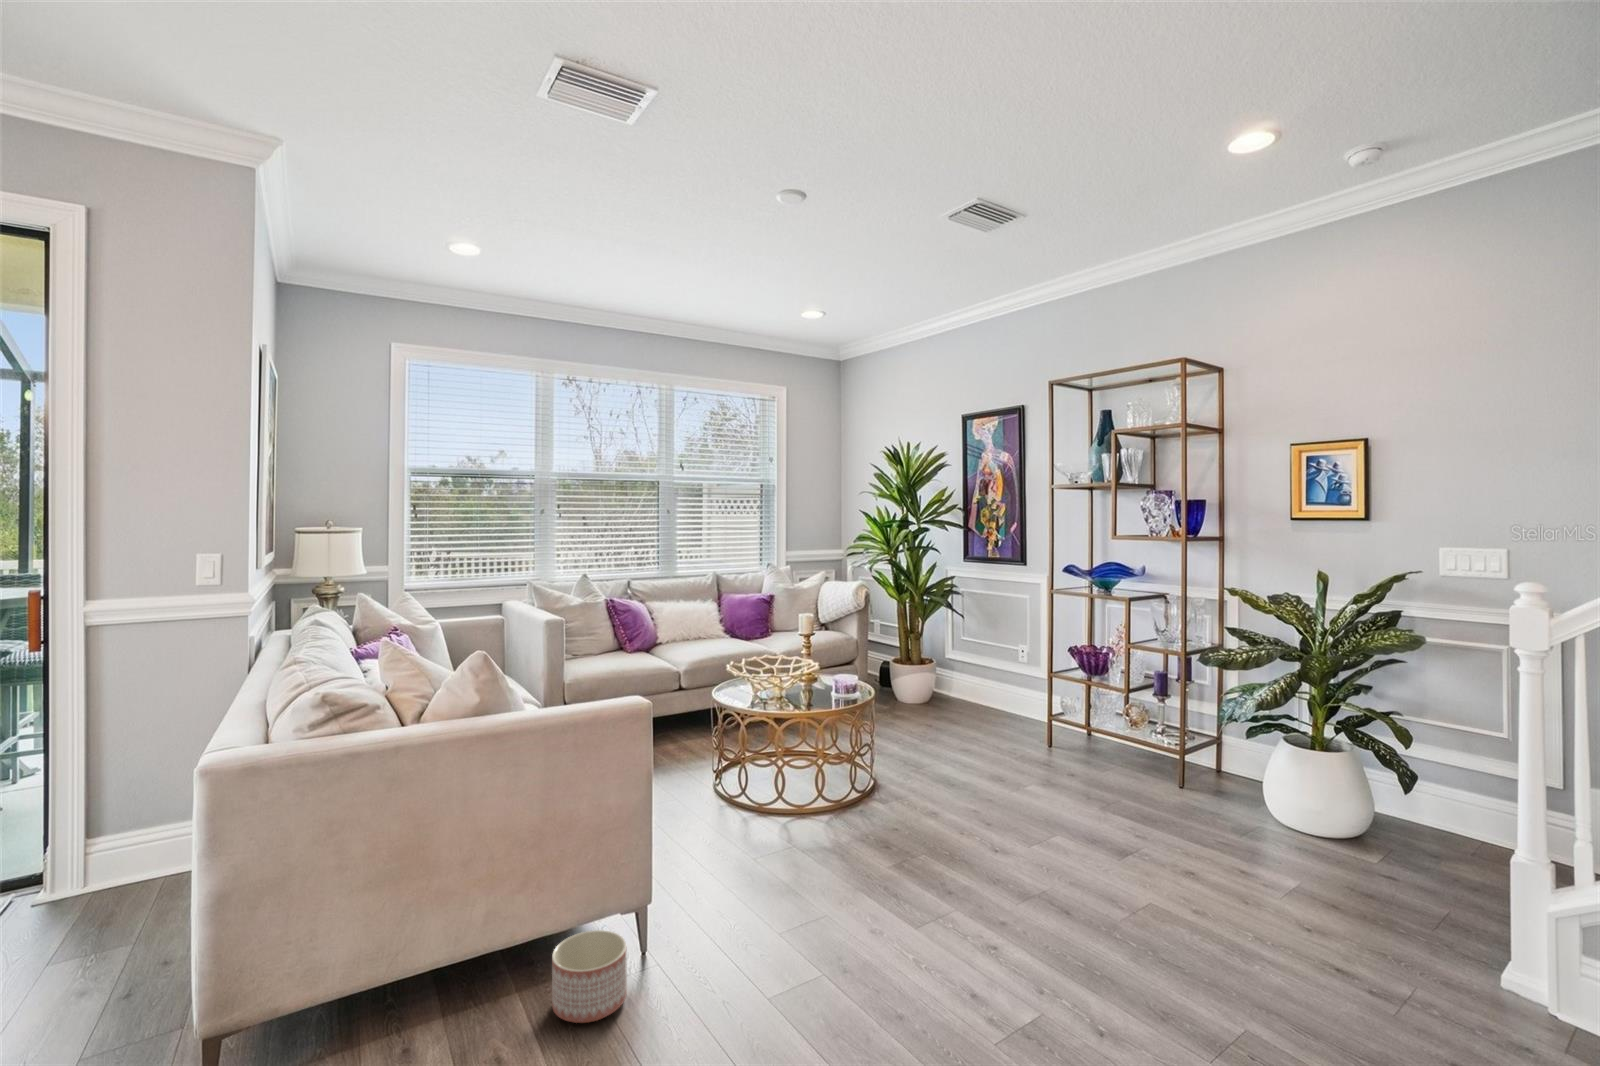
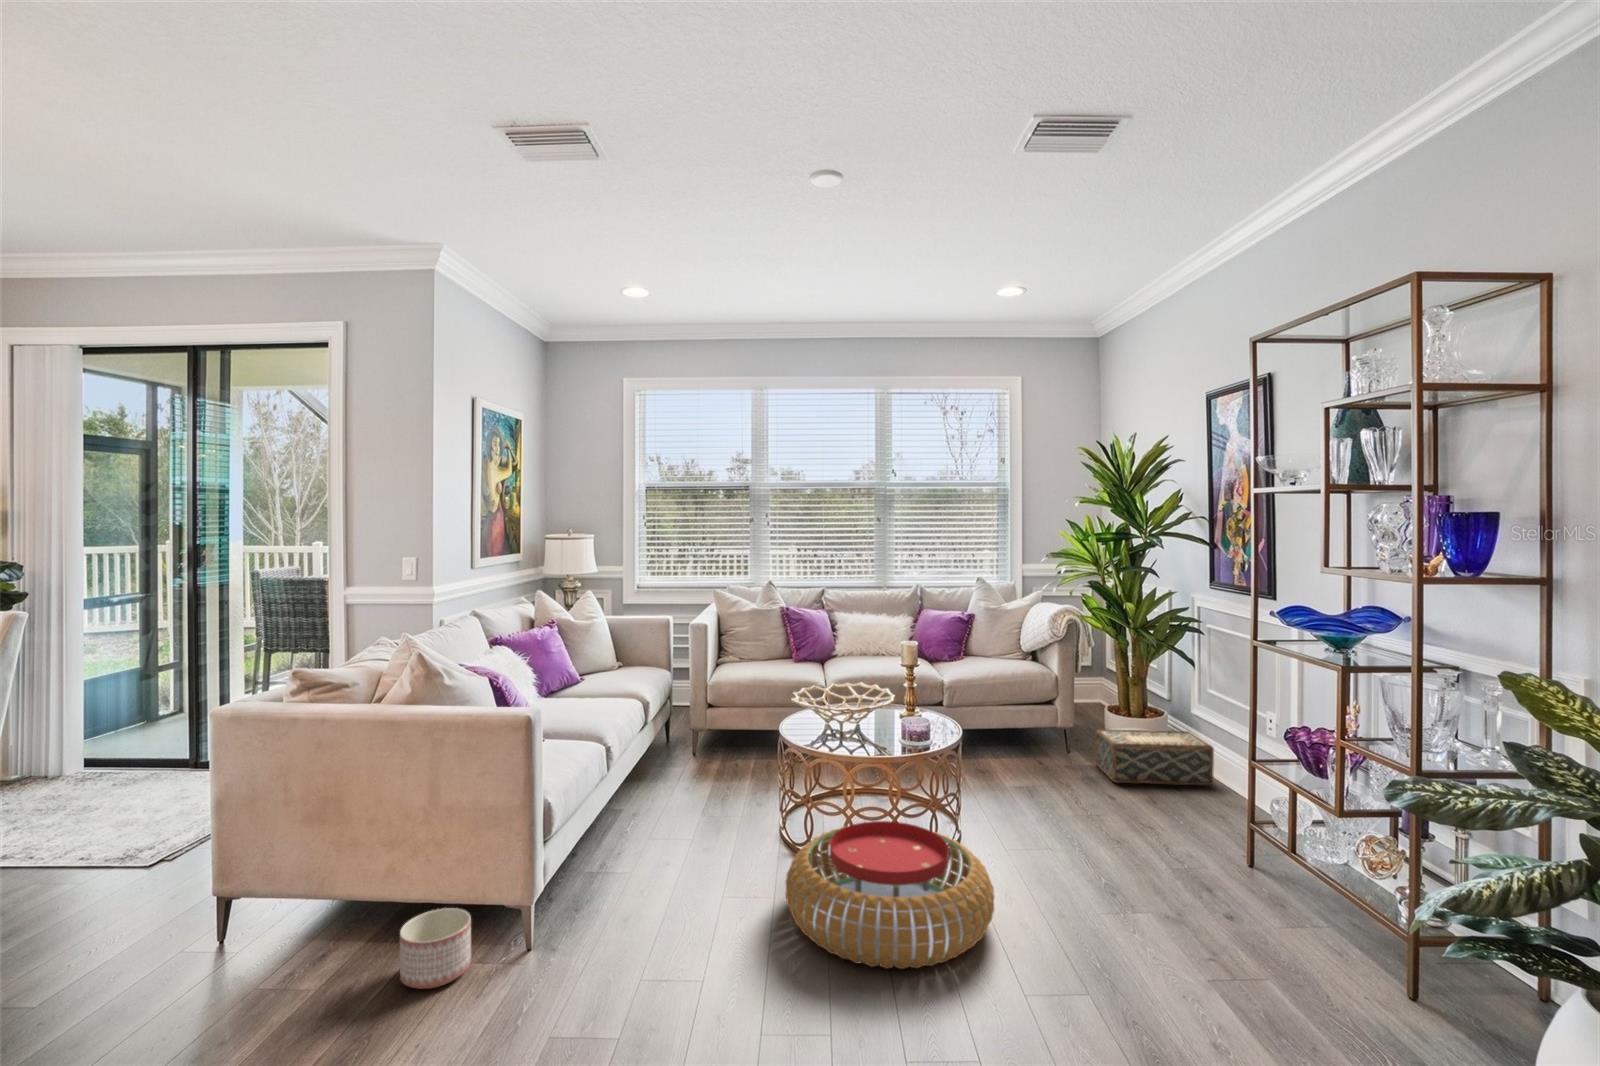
woven basket: none [895,672,979,718] -> present [1096,729,1214,785]
pouf: none [818,761,993,872] -> present [785,821,994,969]

